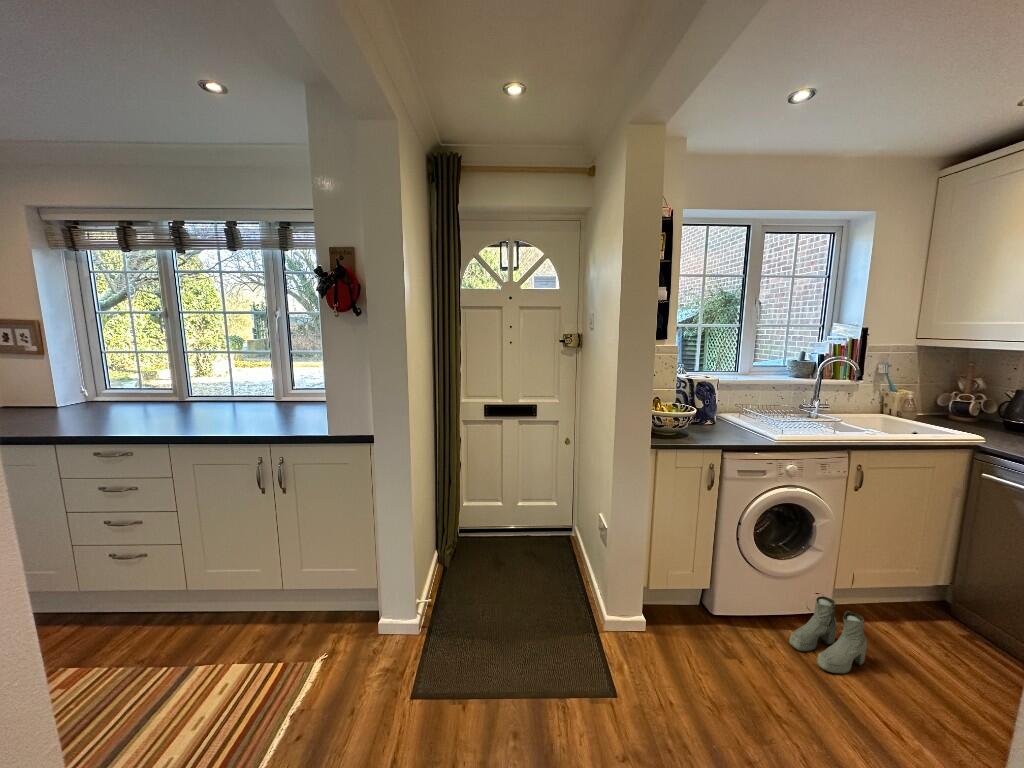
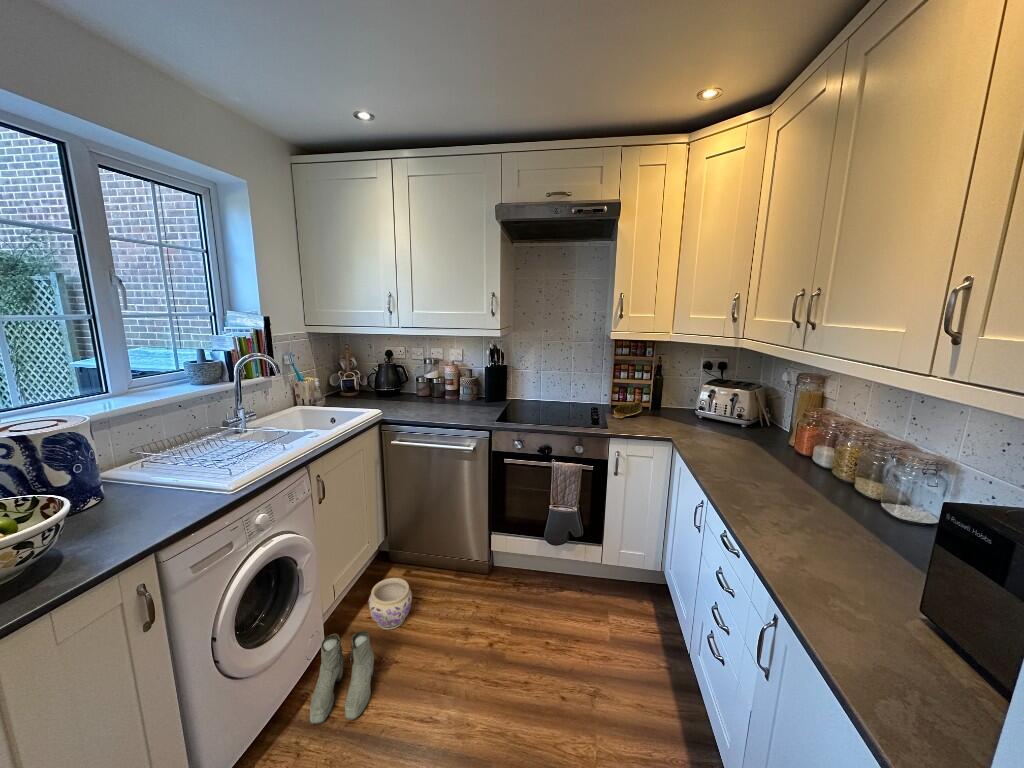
planter: none [887,606,950,665] -> present [369,578,412,630]

